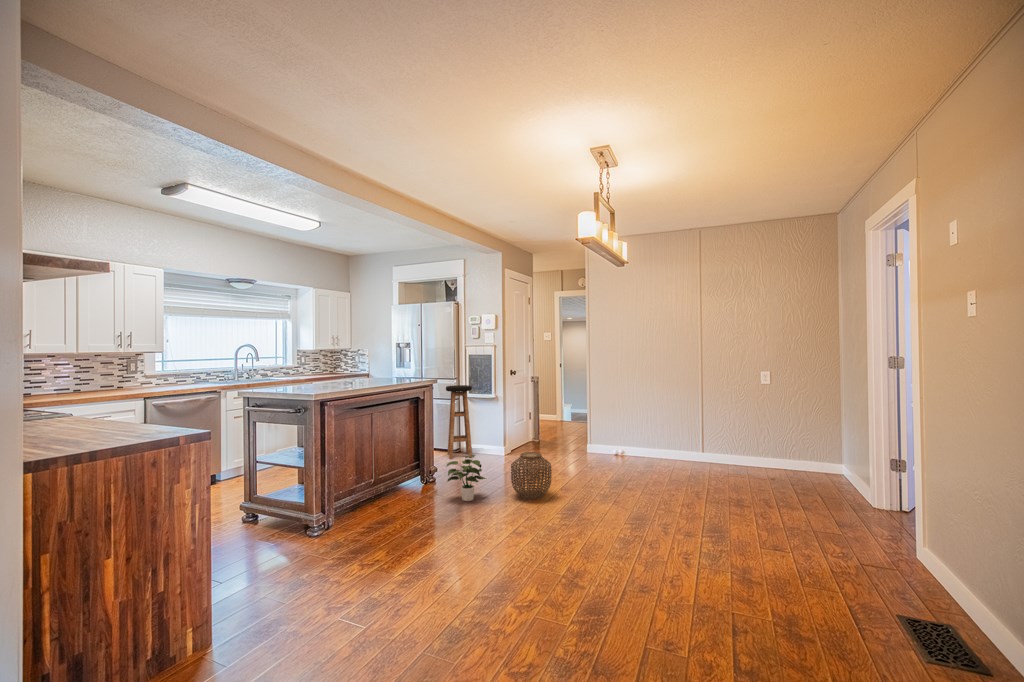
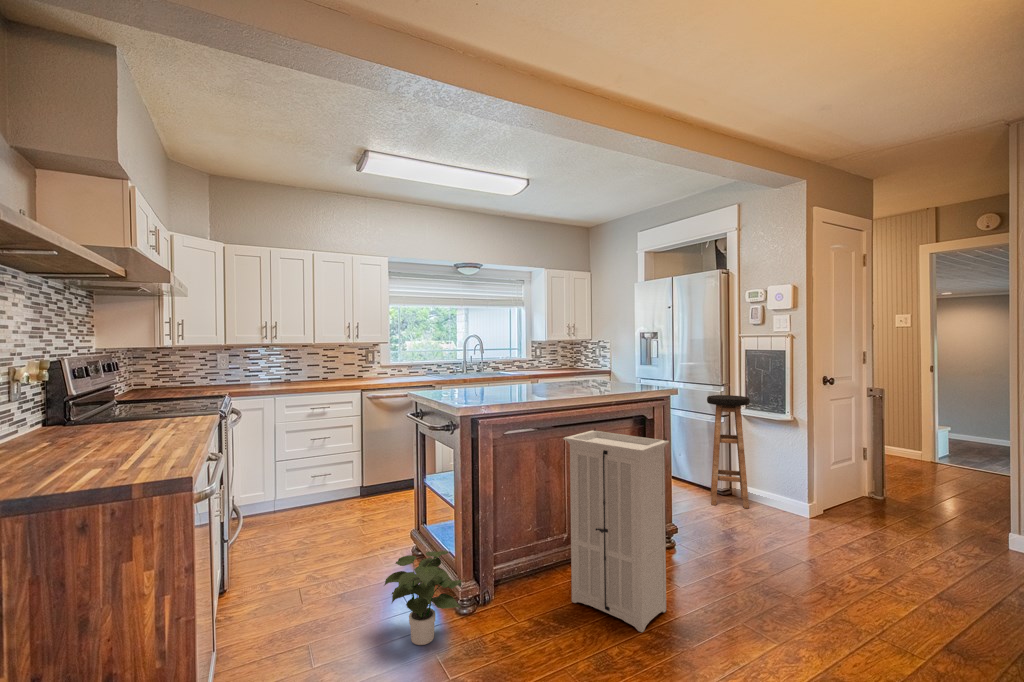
storage cabinet: none [378,405,443,519] -> present [563,428,669,632]
woven basket: present [511,452,552,500] -> none [807,541,904,644]
potted plant: present [447,455,486,501] -> present [384,551,461,645]

